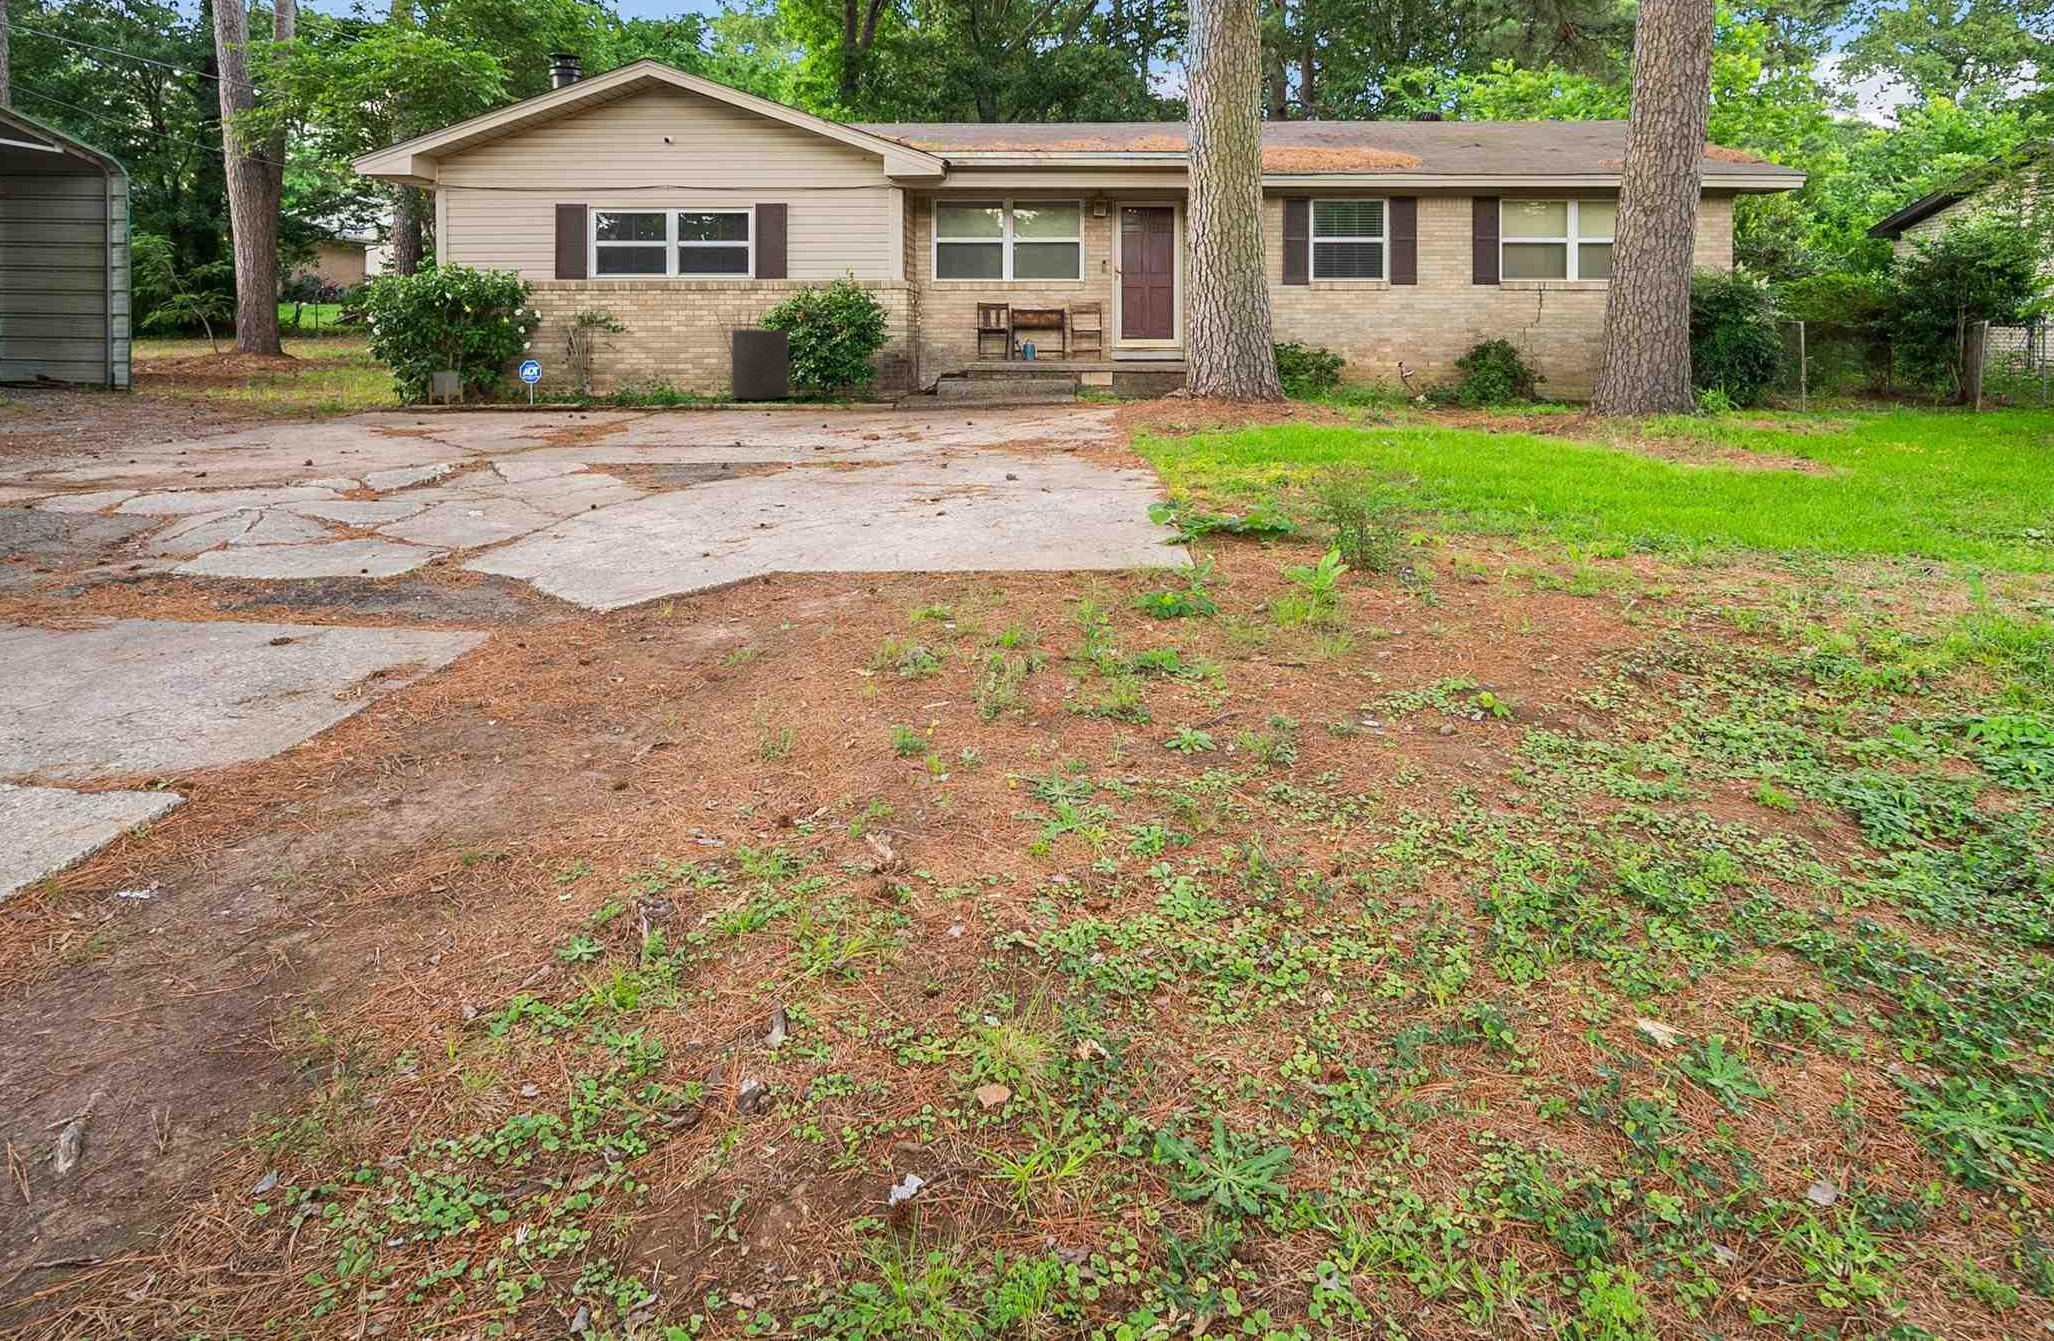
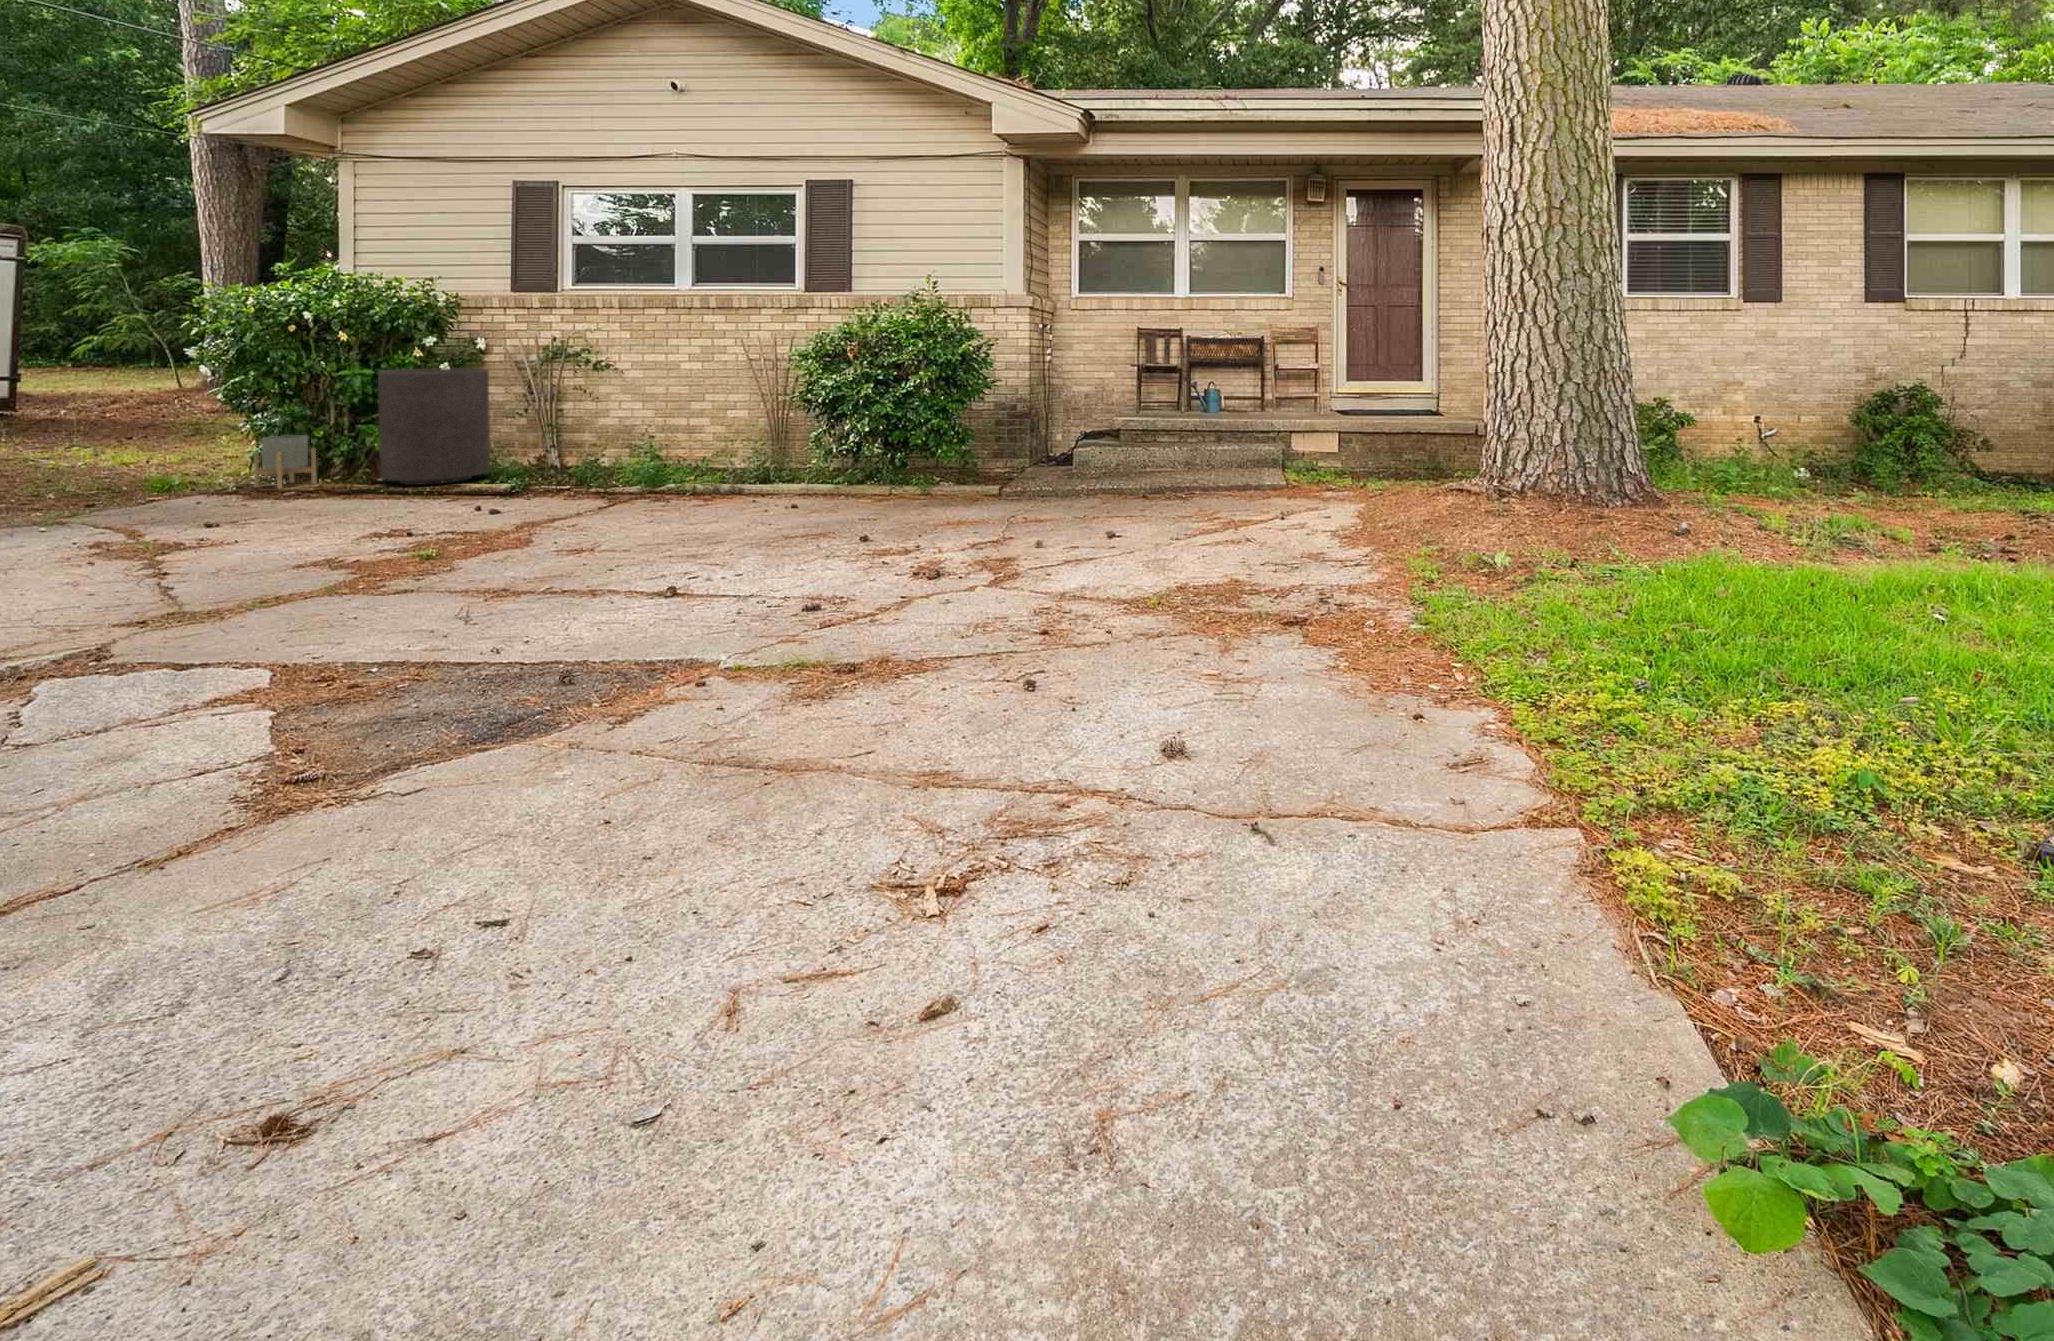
trash can: present [732,330,789,400] -> present [378,368,490,485]

